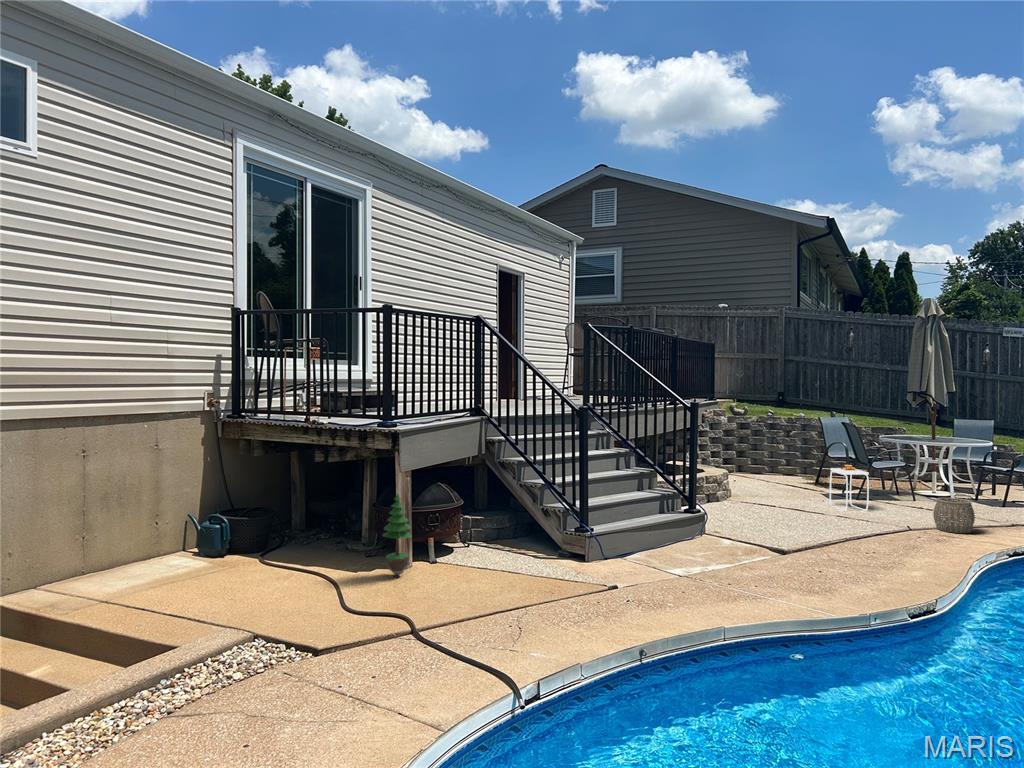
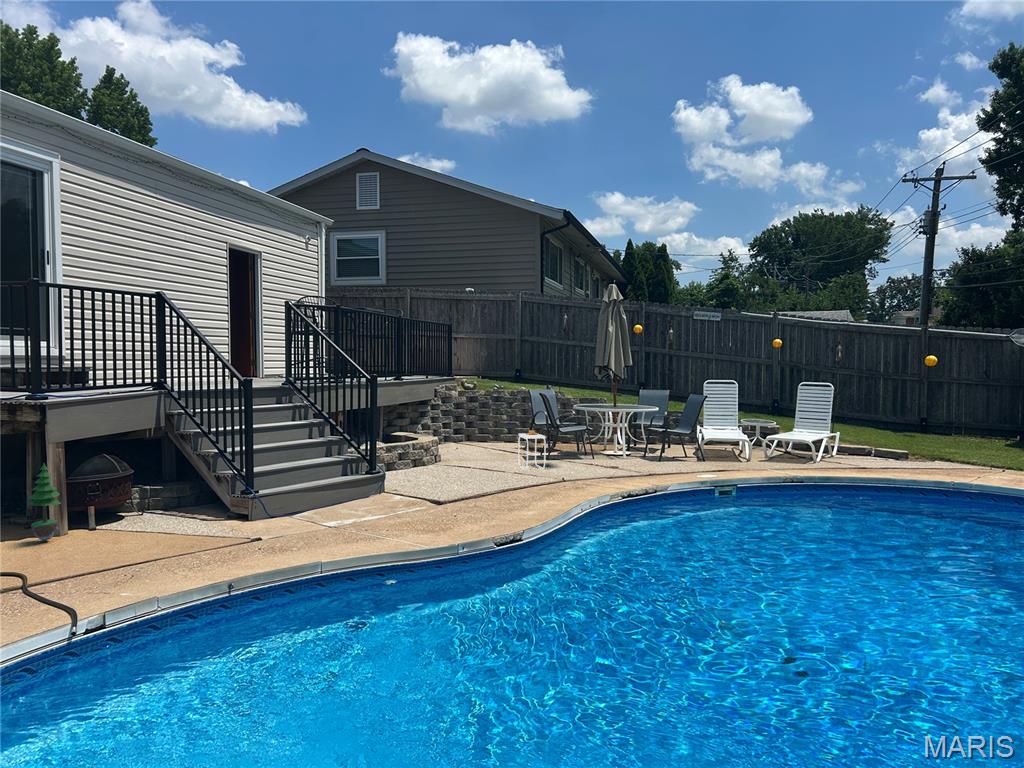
woven basket: present [933,498,975,533] -> none [582,455,612,483]

